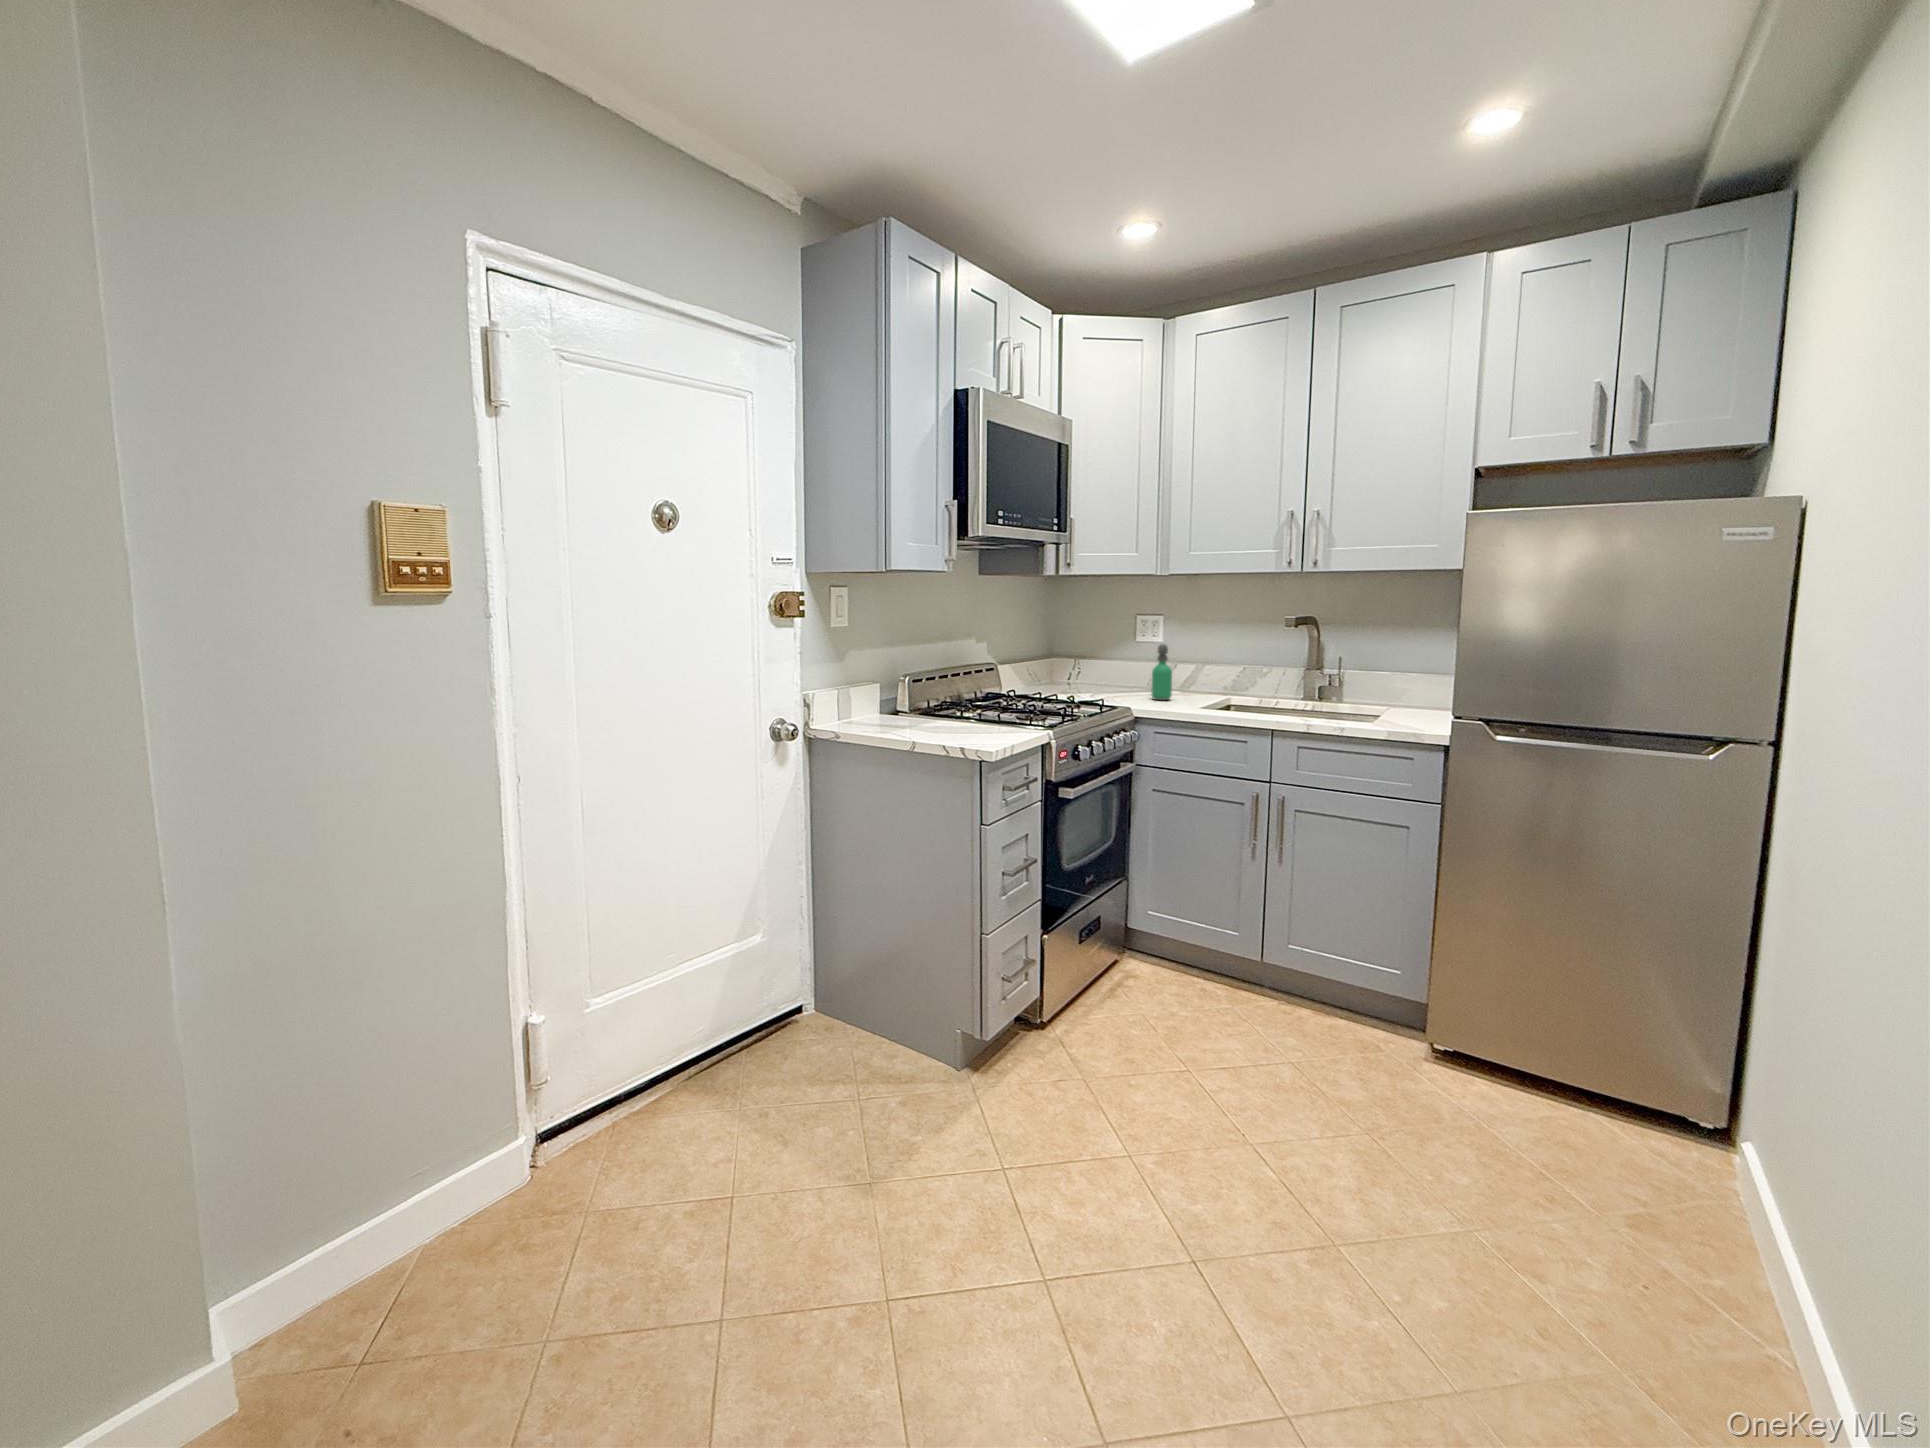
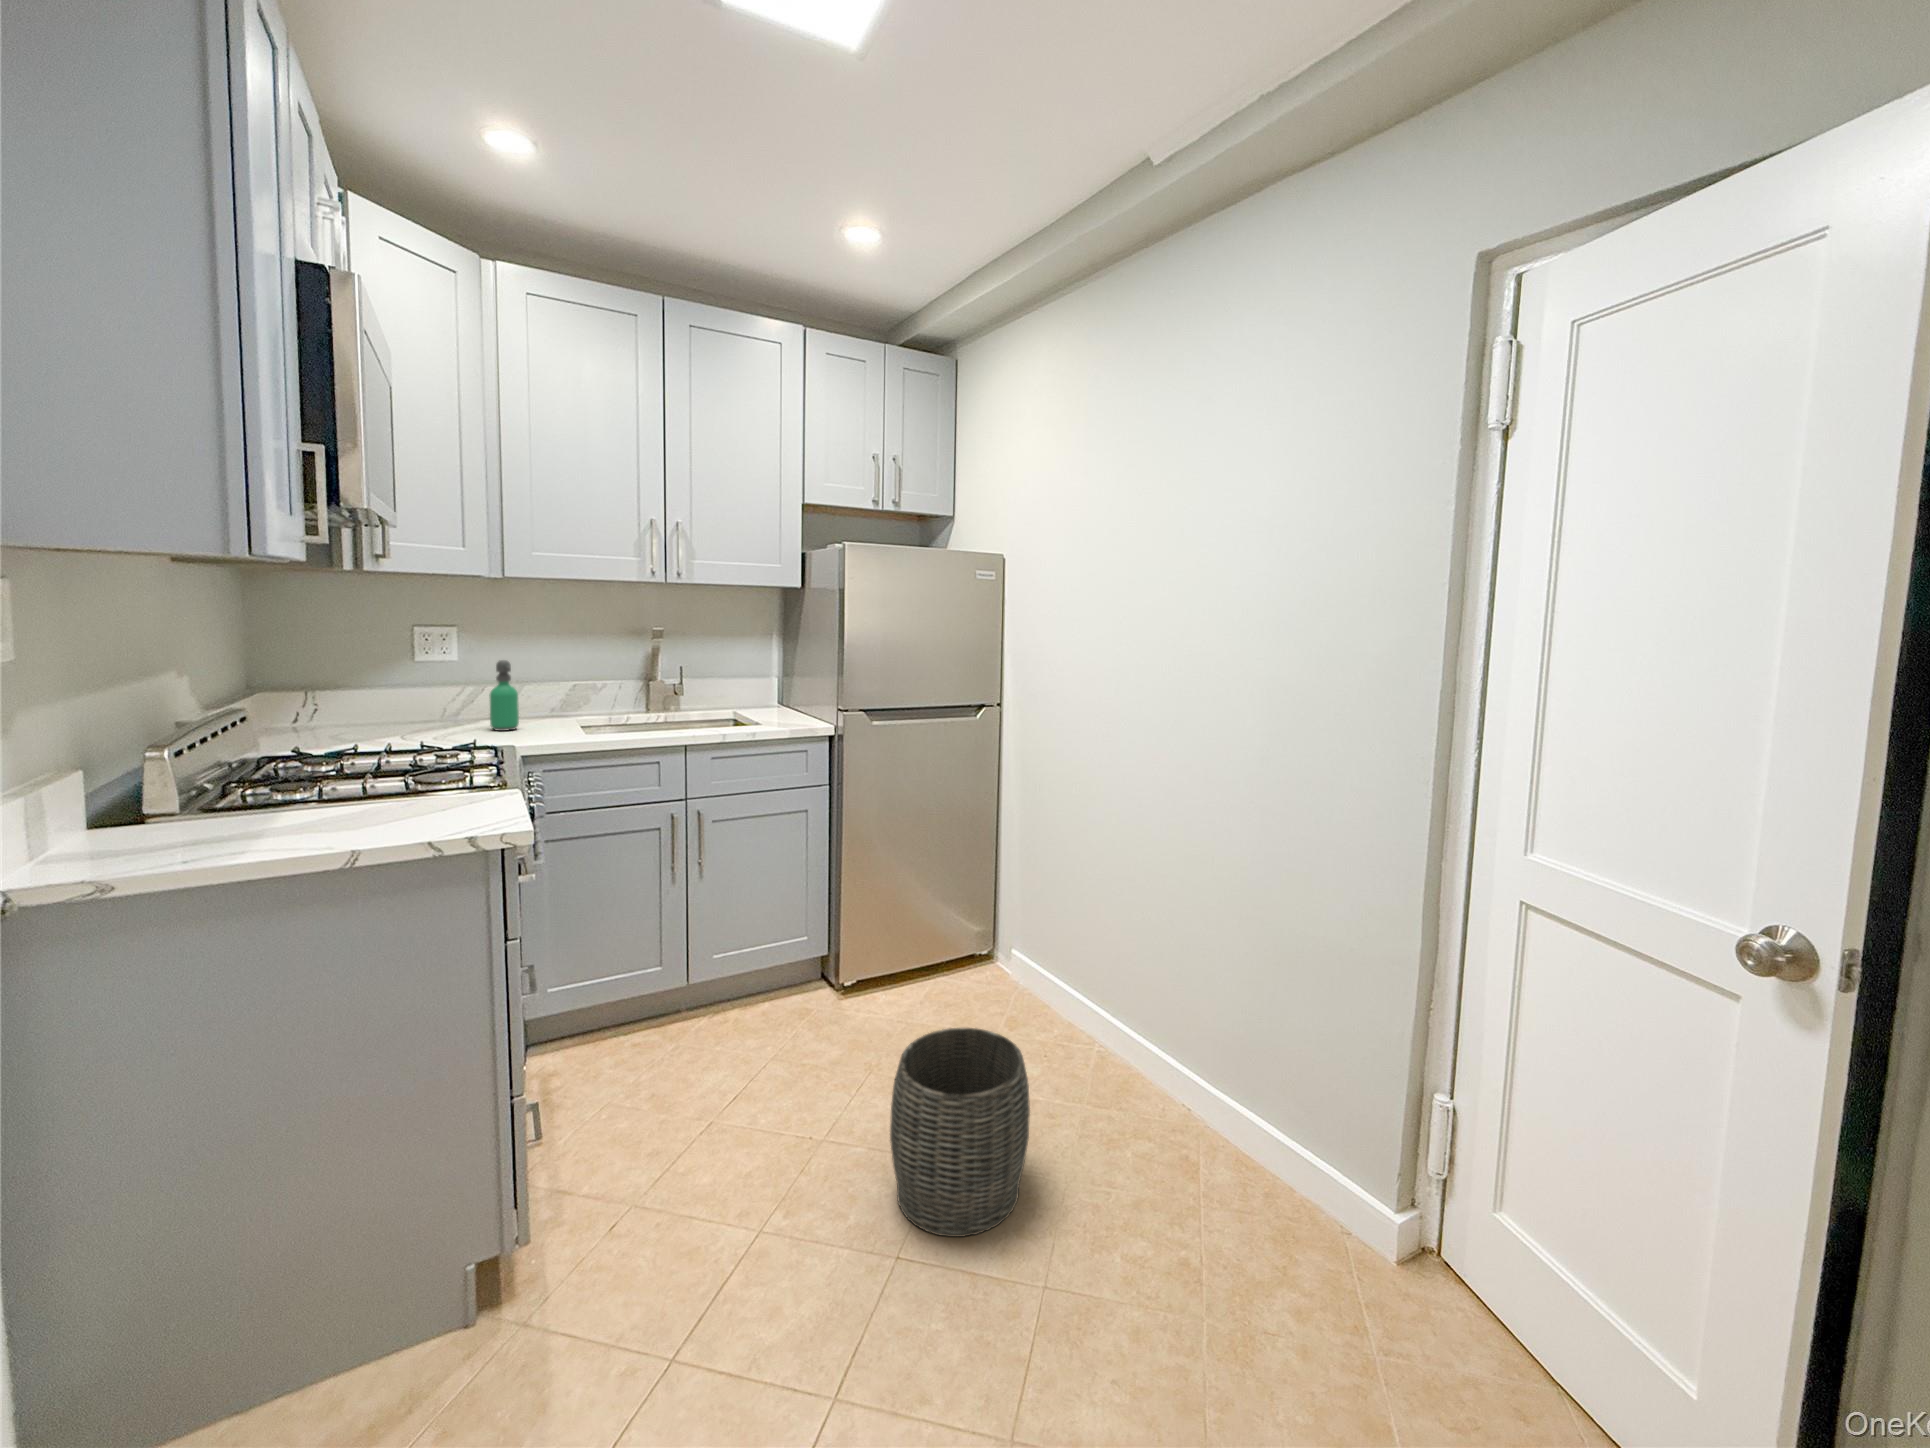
woven basket: none [1226,1084,1416,1354] -> present [890,1028,1030,1237]

